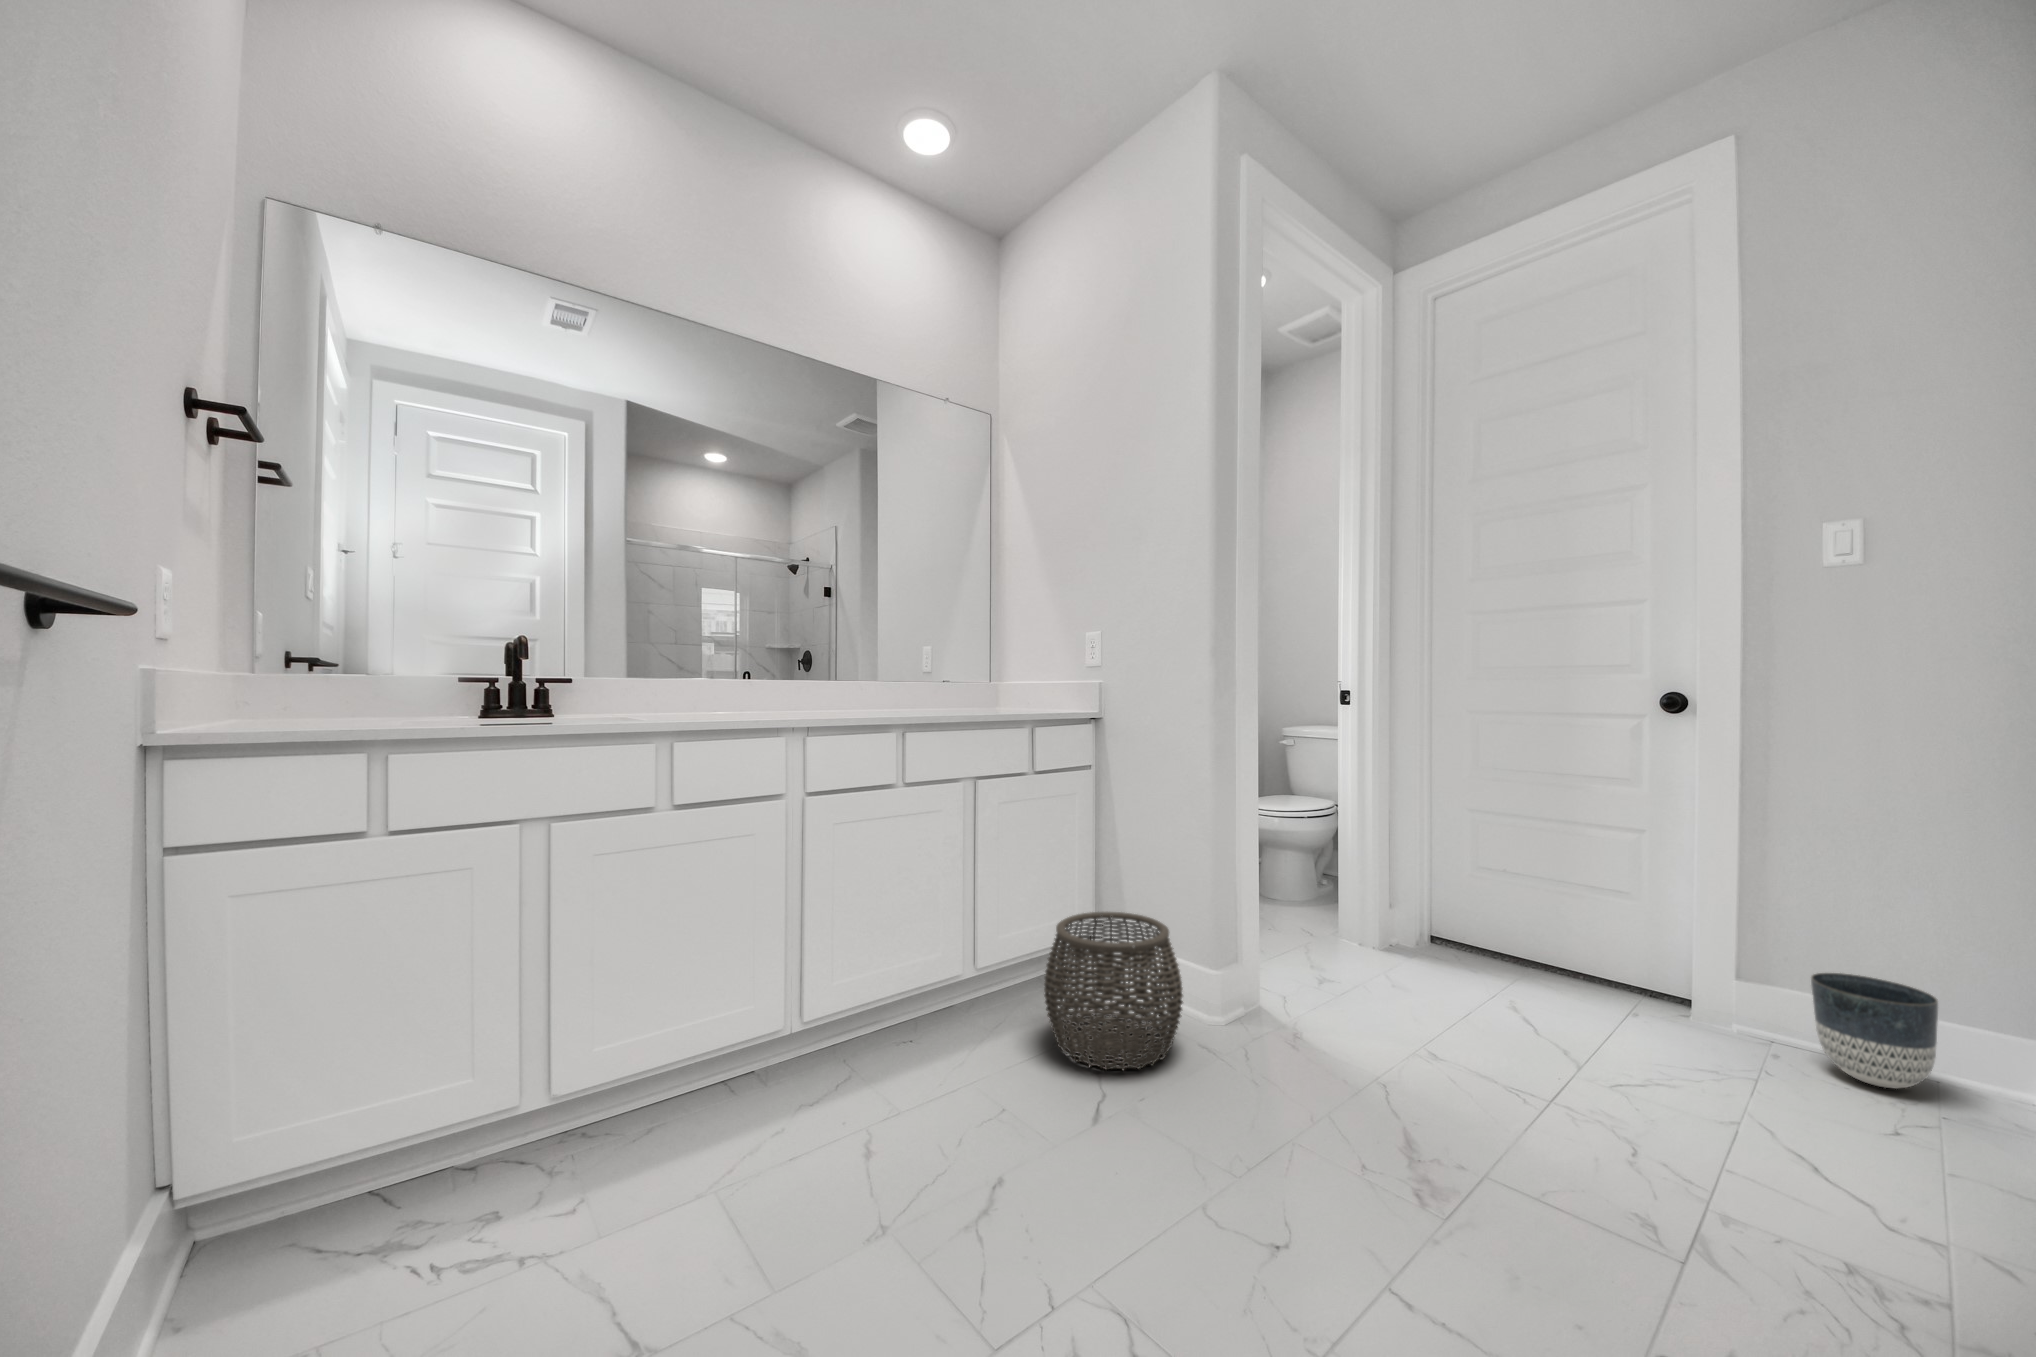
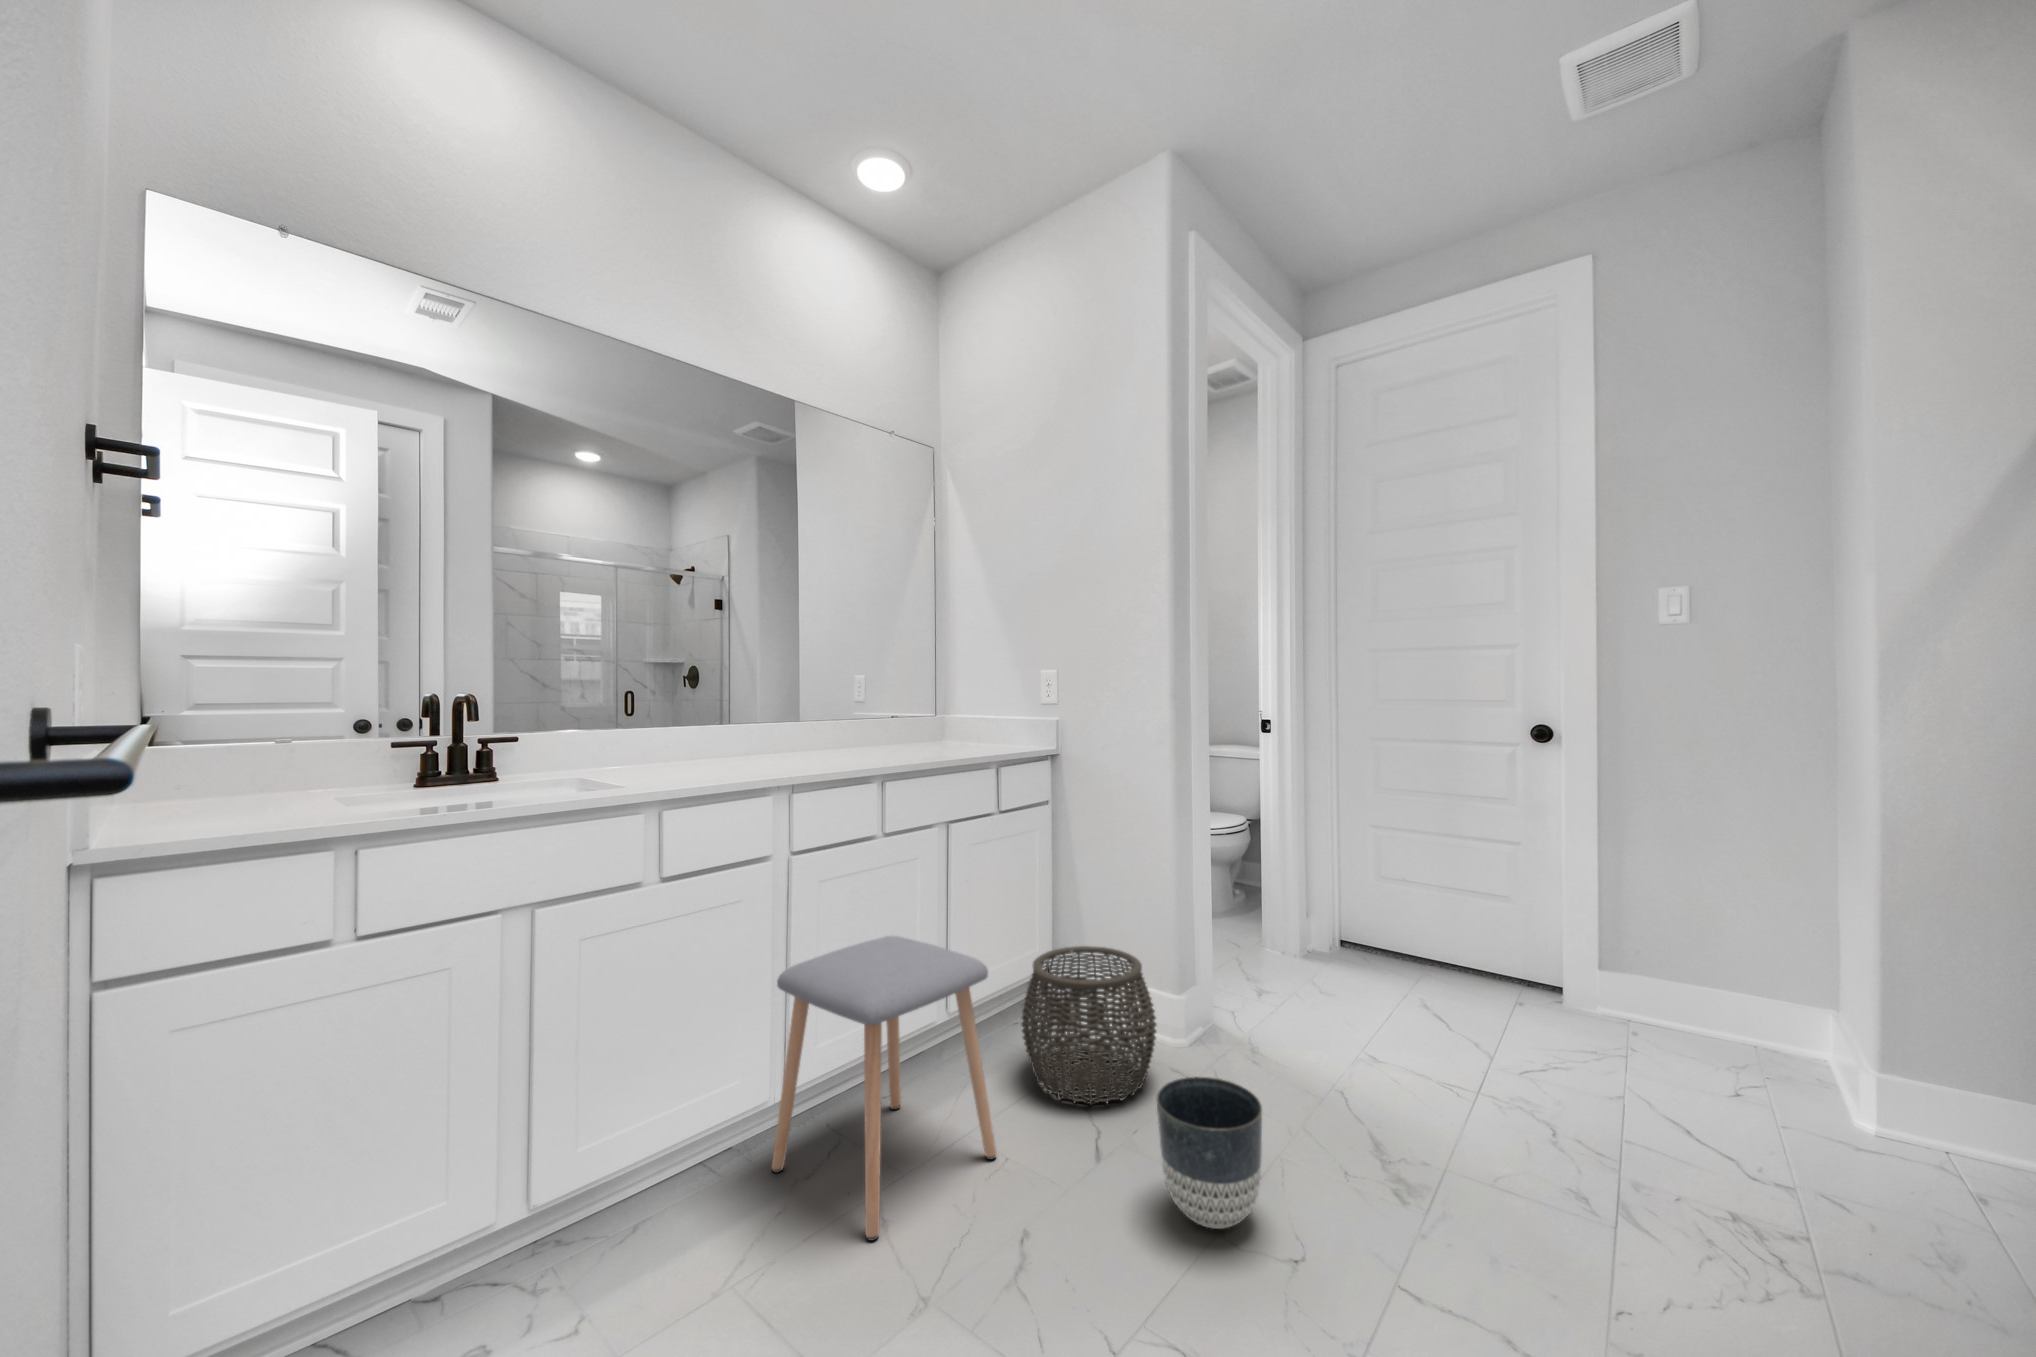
stool: none [782,884,996,1168] -> present [772,936,996,1241]
planter: present [1811,973,1938,1089] -> present [1157,1077,1262,1229]

